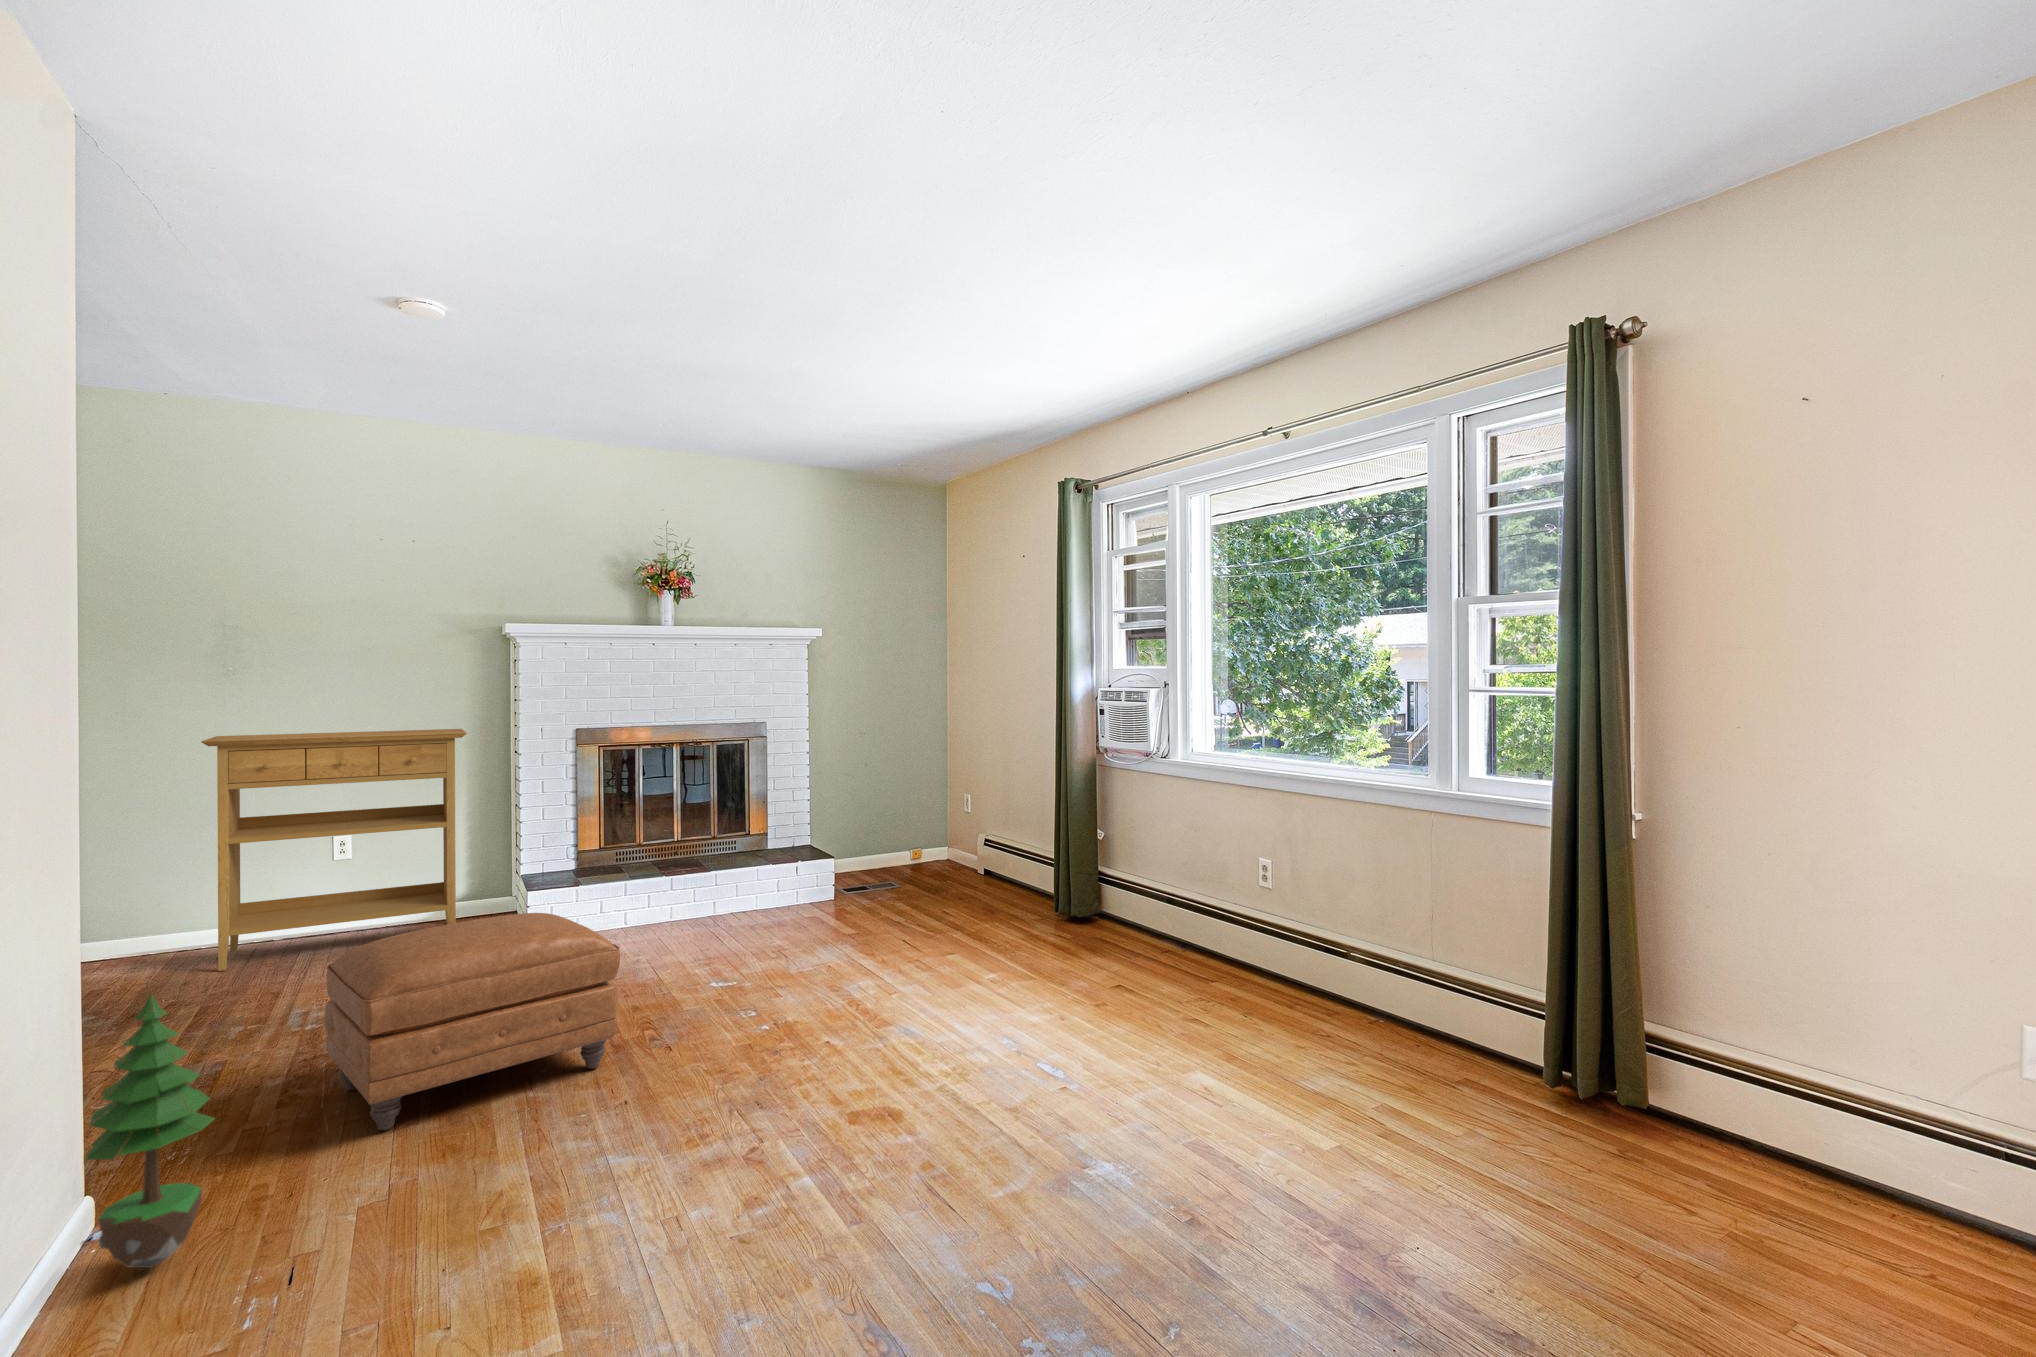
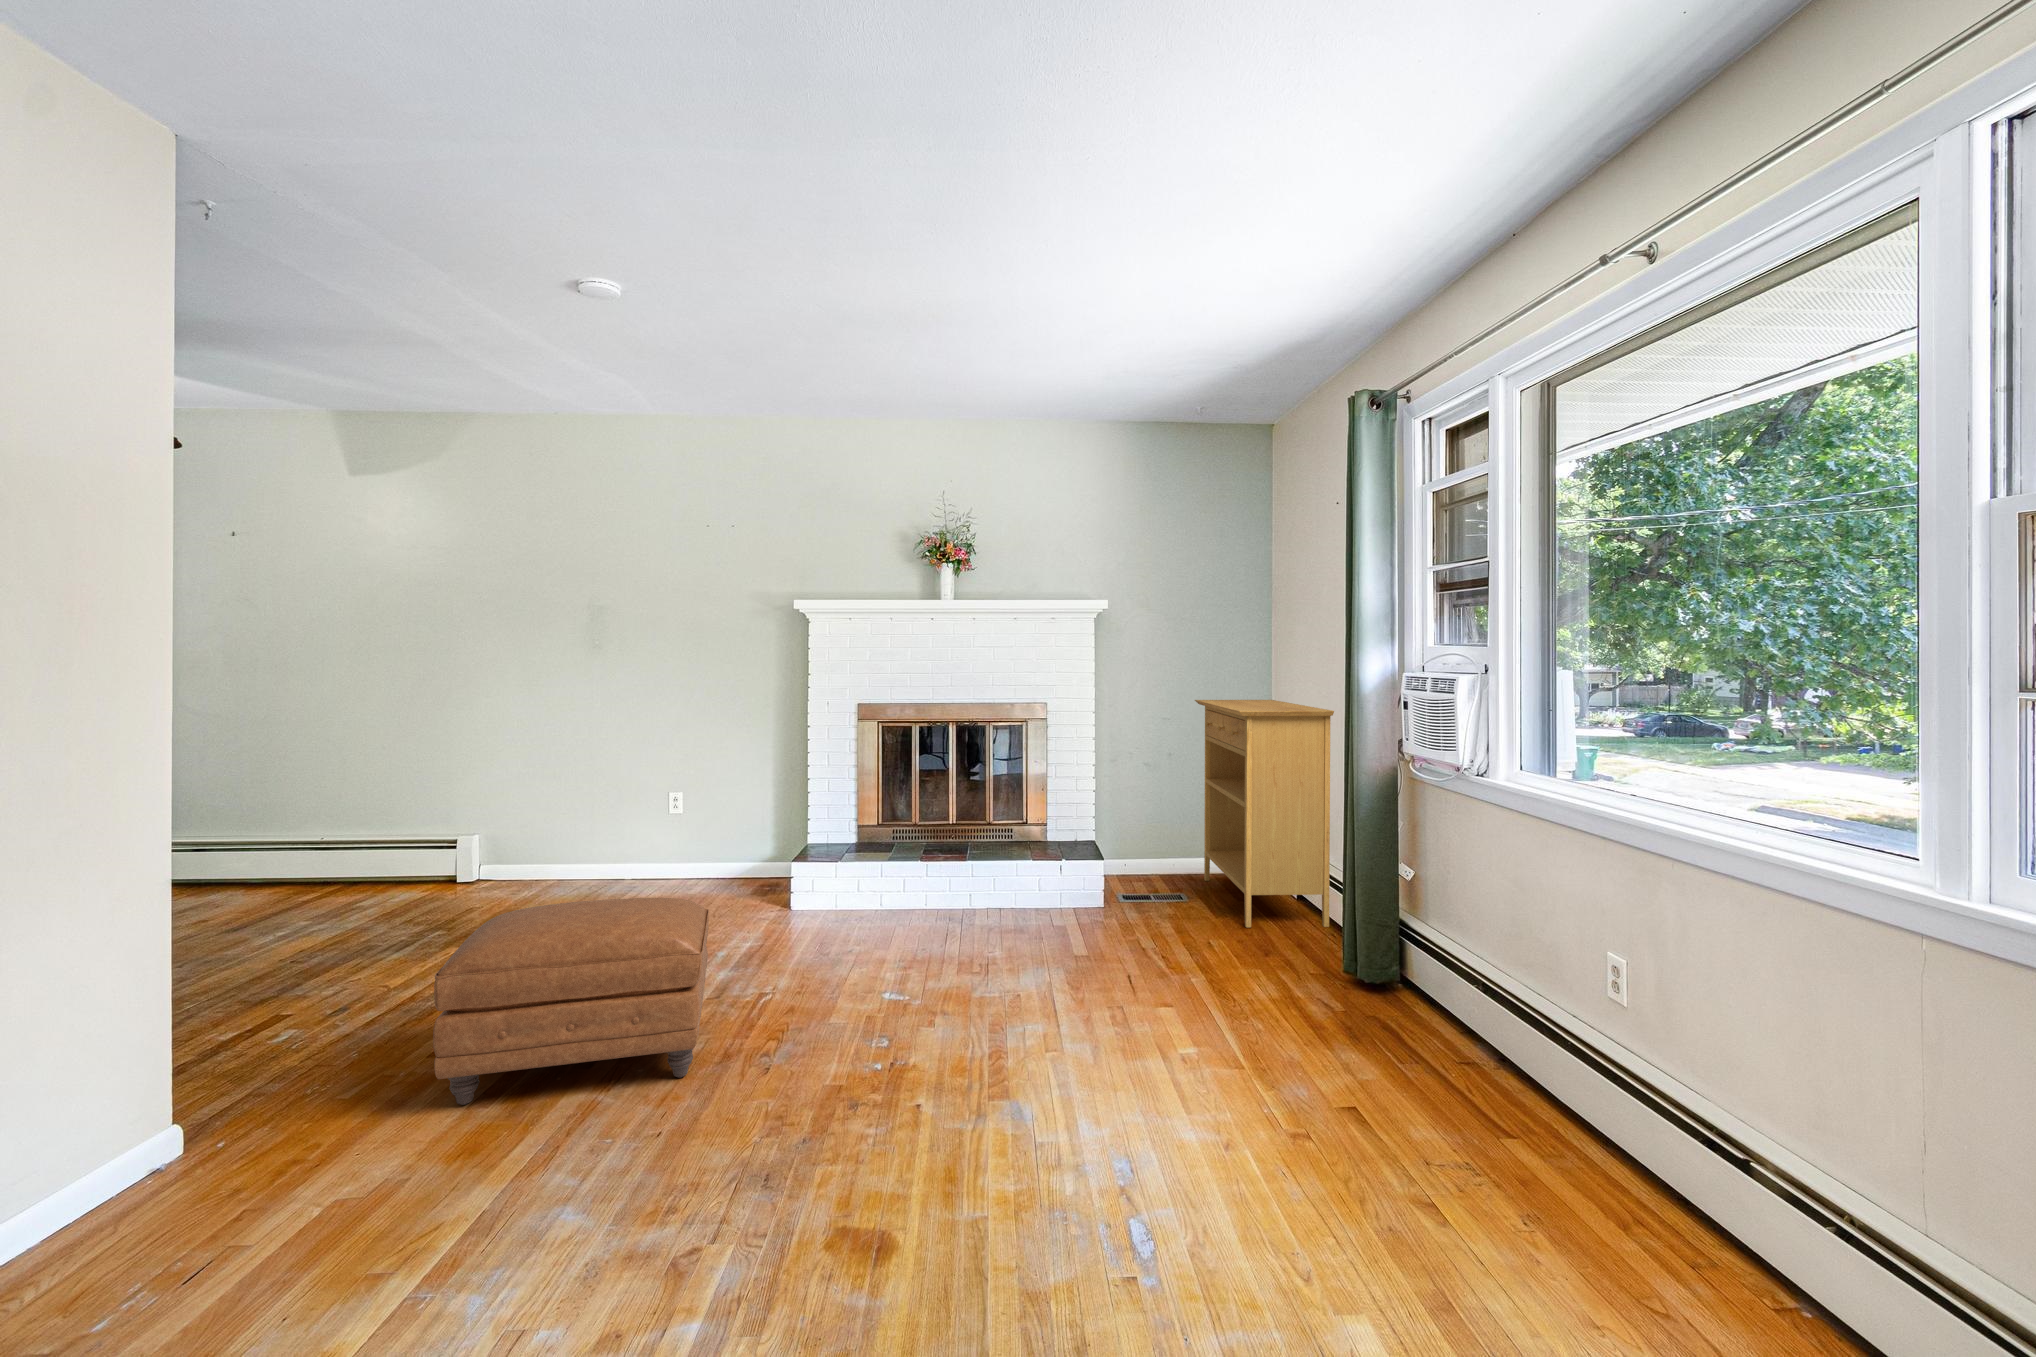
console table: present [201,729,467,971] -> present [1195,700,1334,928]
potted tree: present [85,994,214,1268] -> none [96,954,223,1212]

